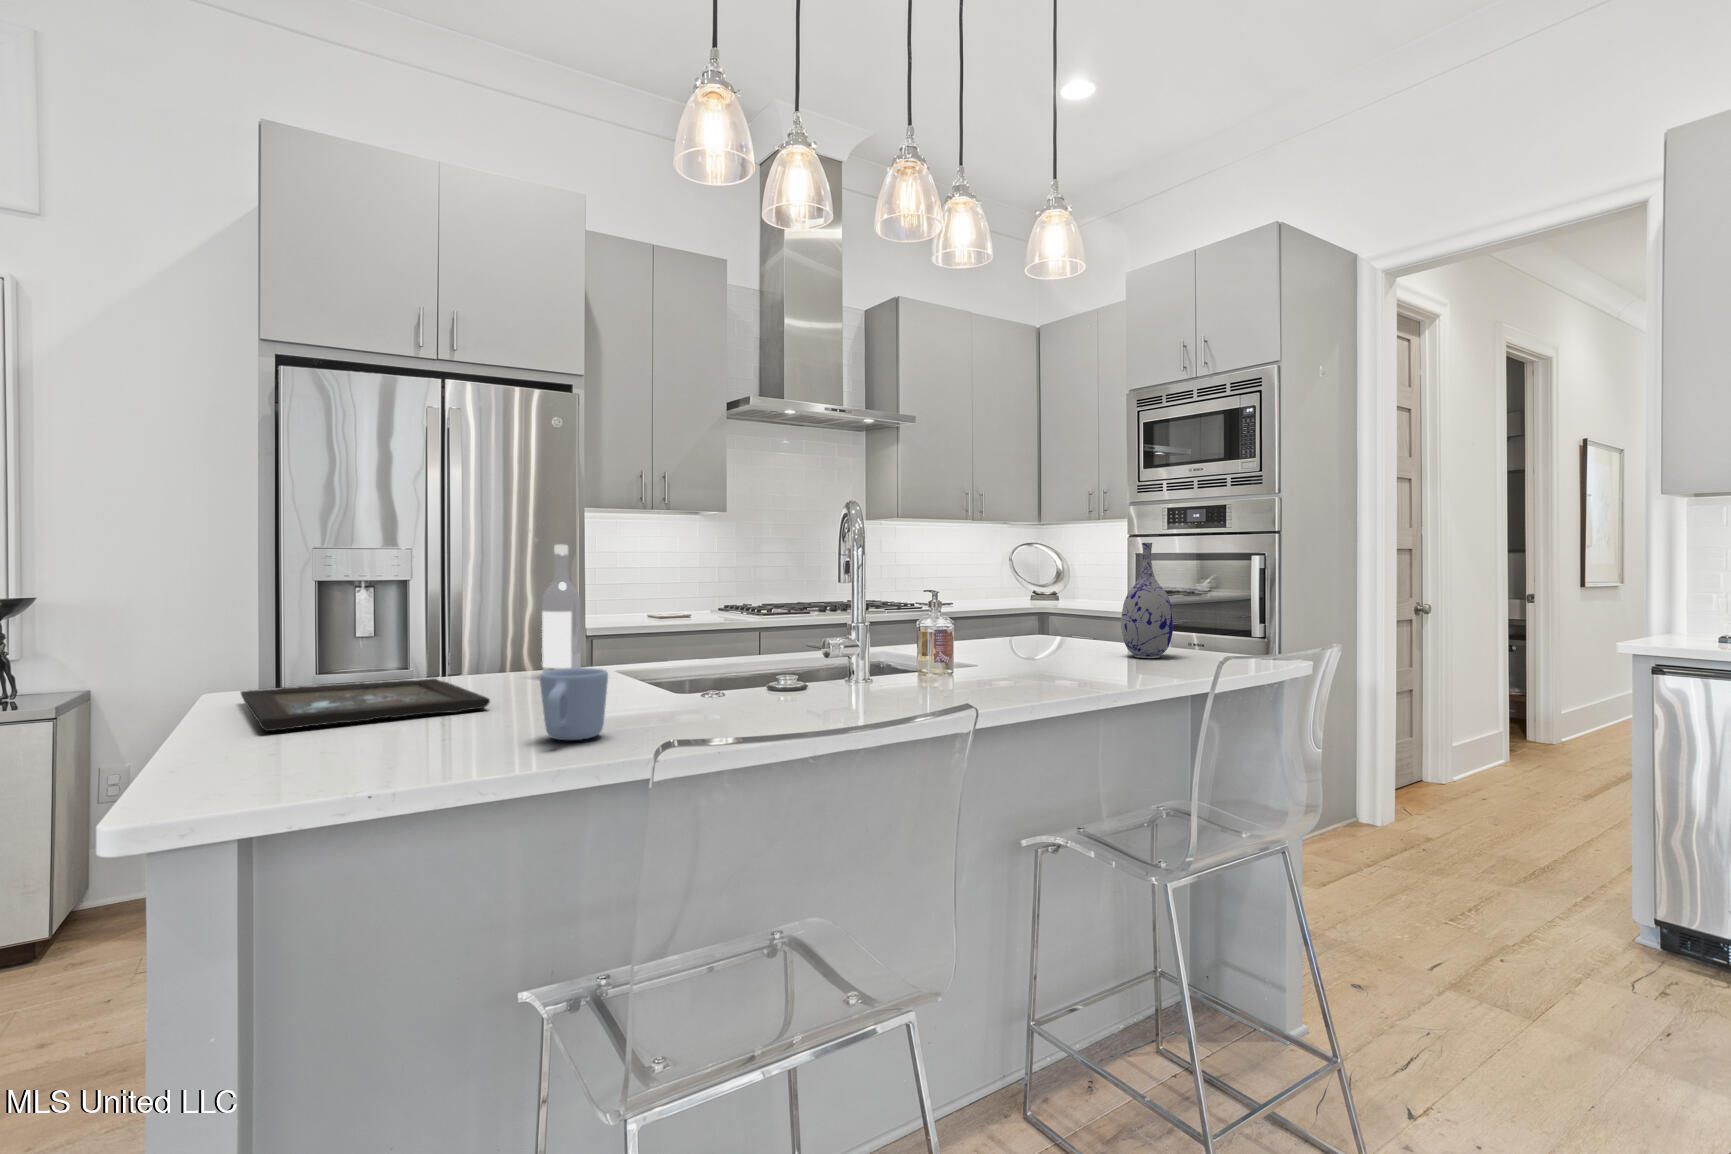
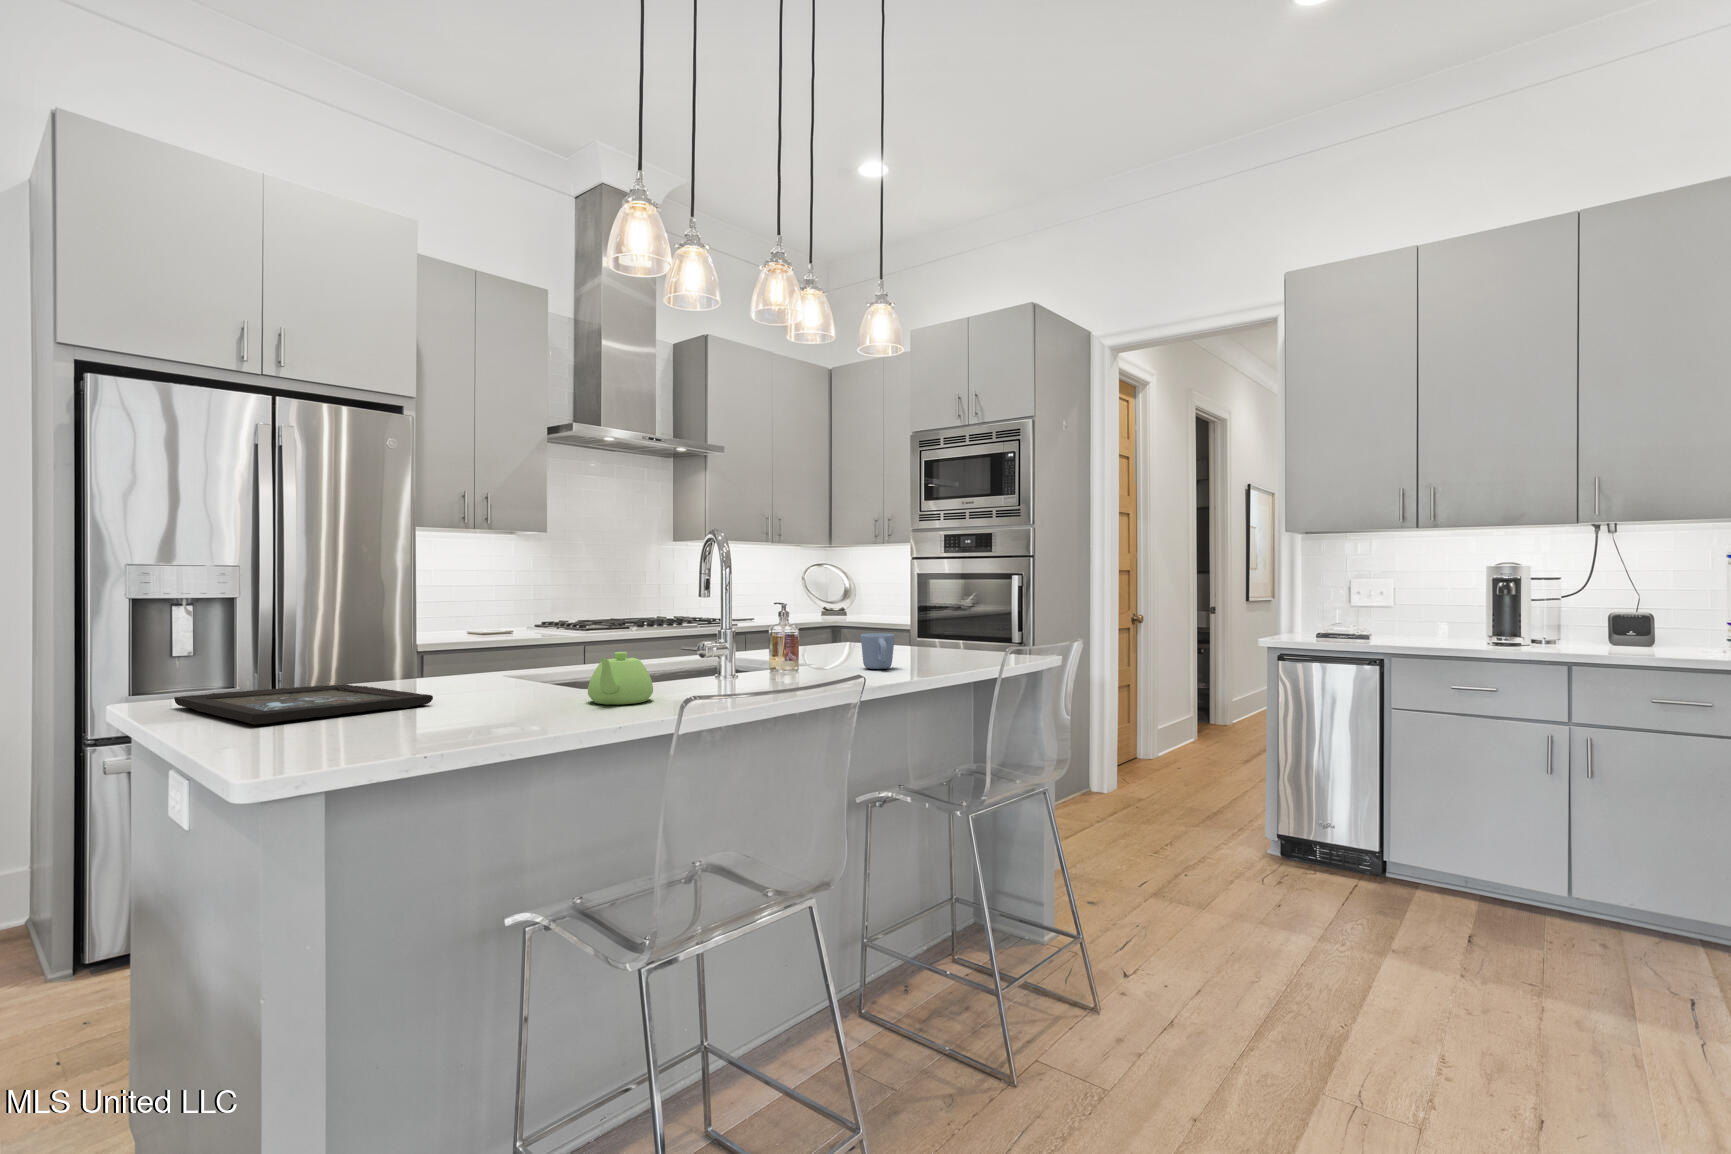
vase: present [1121,543,1173,658] -> none [921,566,960,657]
wine bottle: present [542,545,581,672] -> none [441,565,476,682]
teapot: none [660,651,741,717] -> present [588,652,653,704]
mug: present [540,668,608,740] -> present [861,633,895,669]

